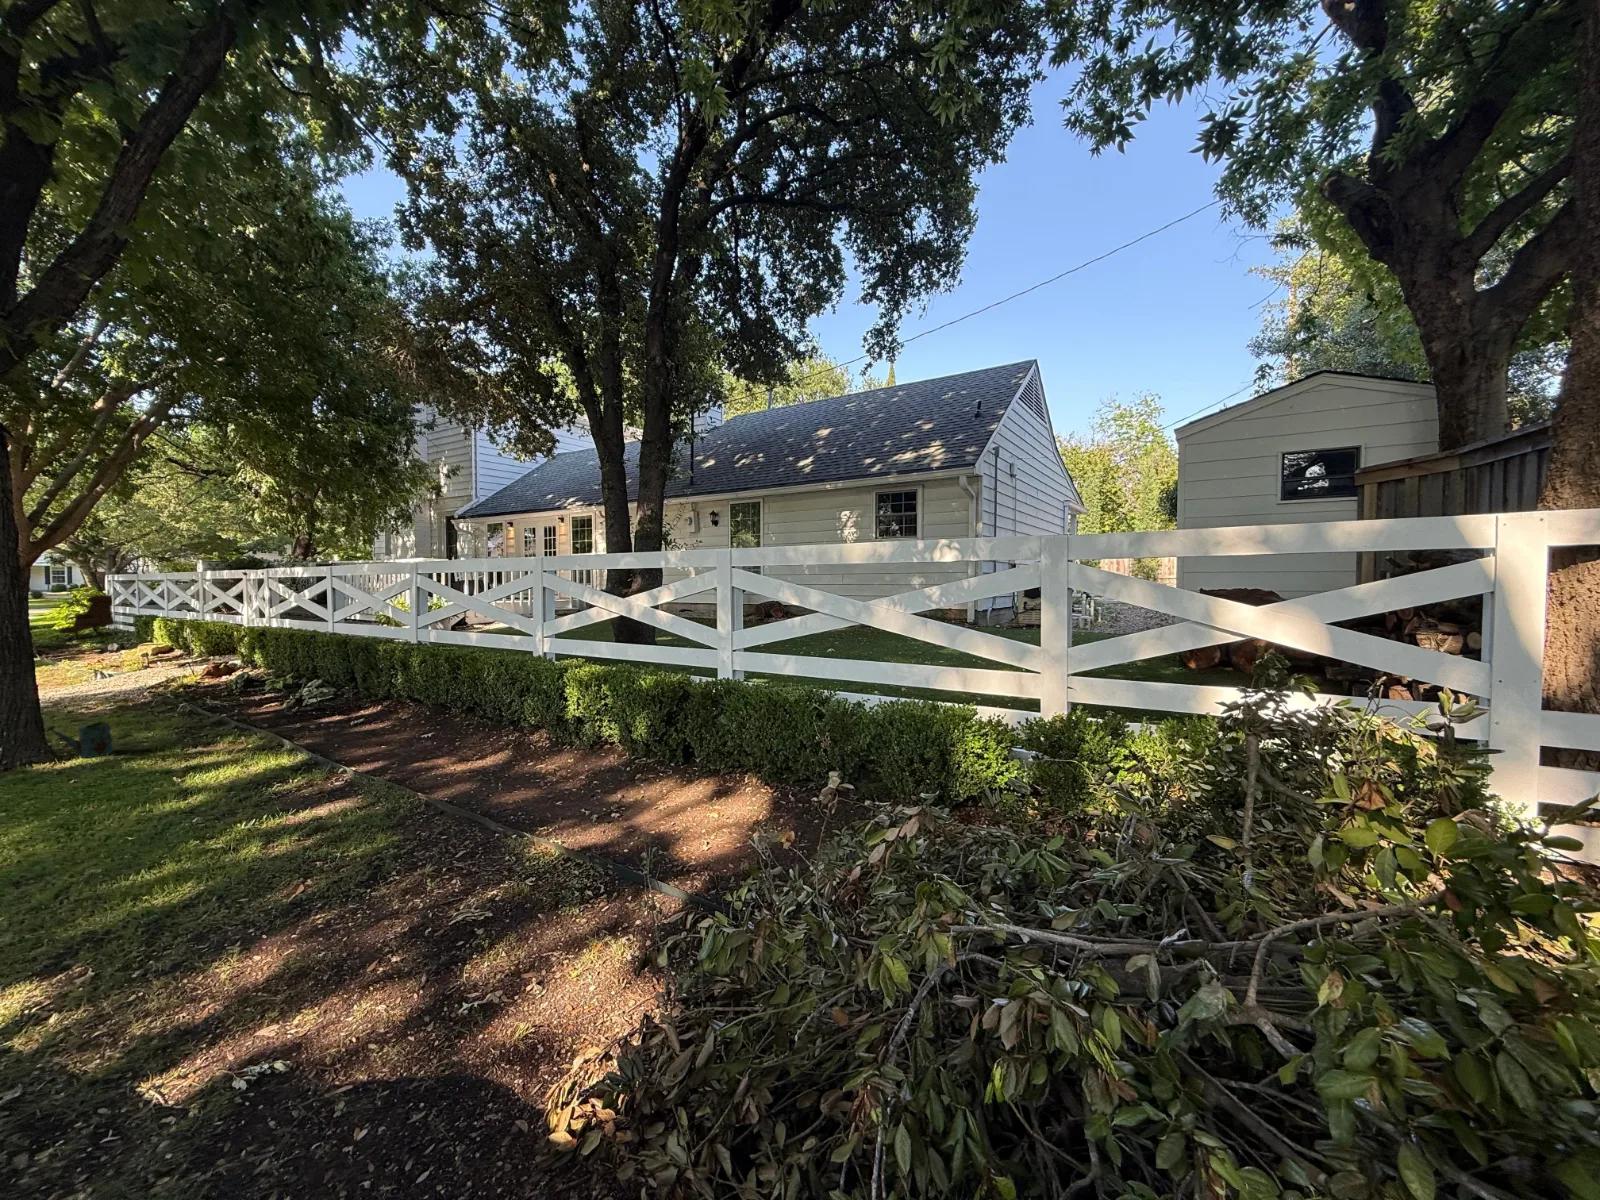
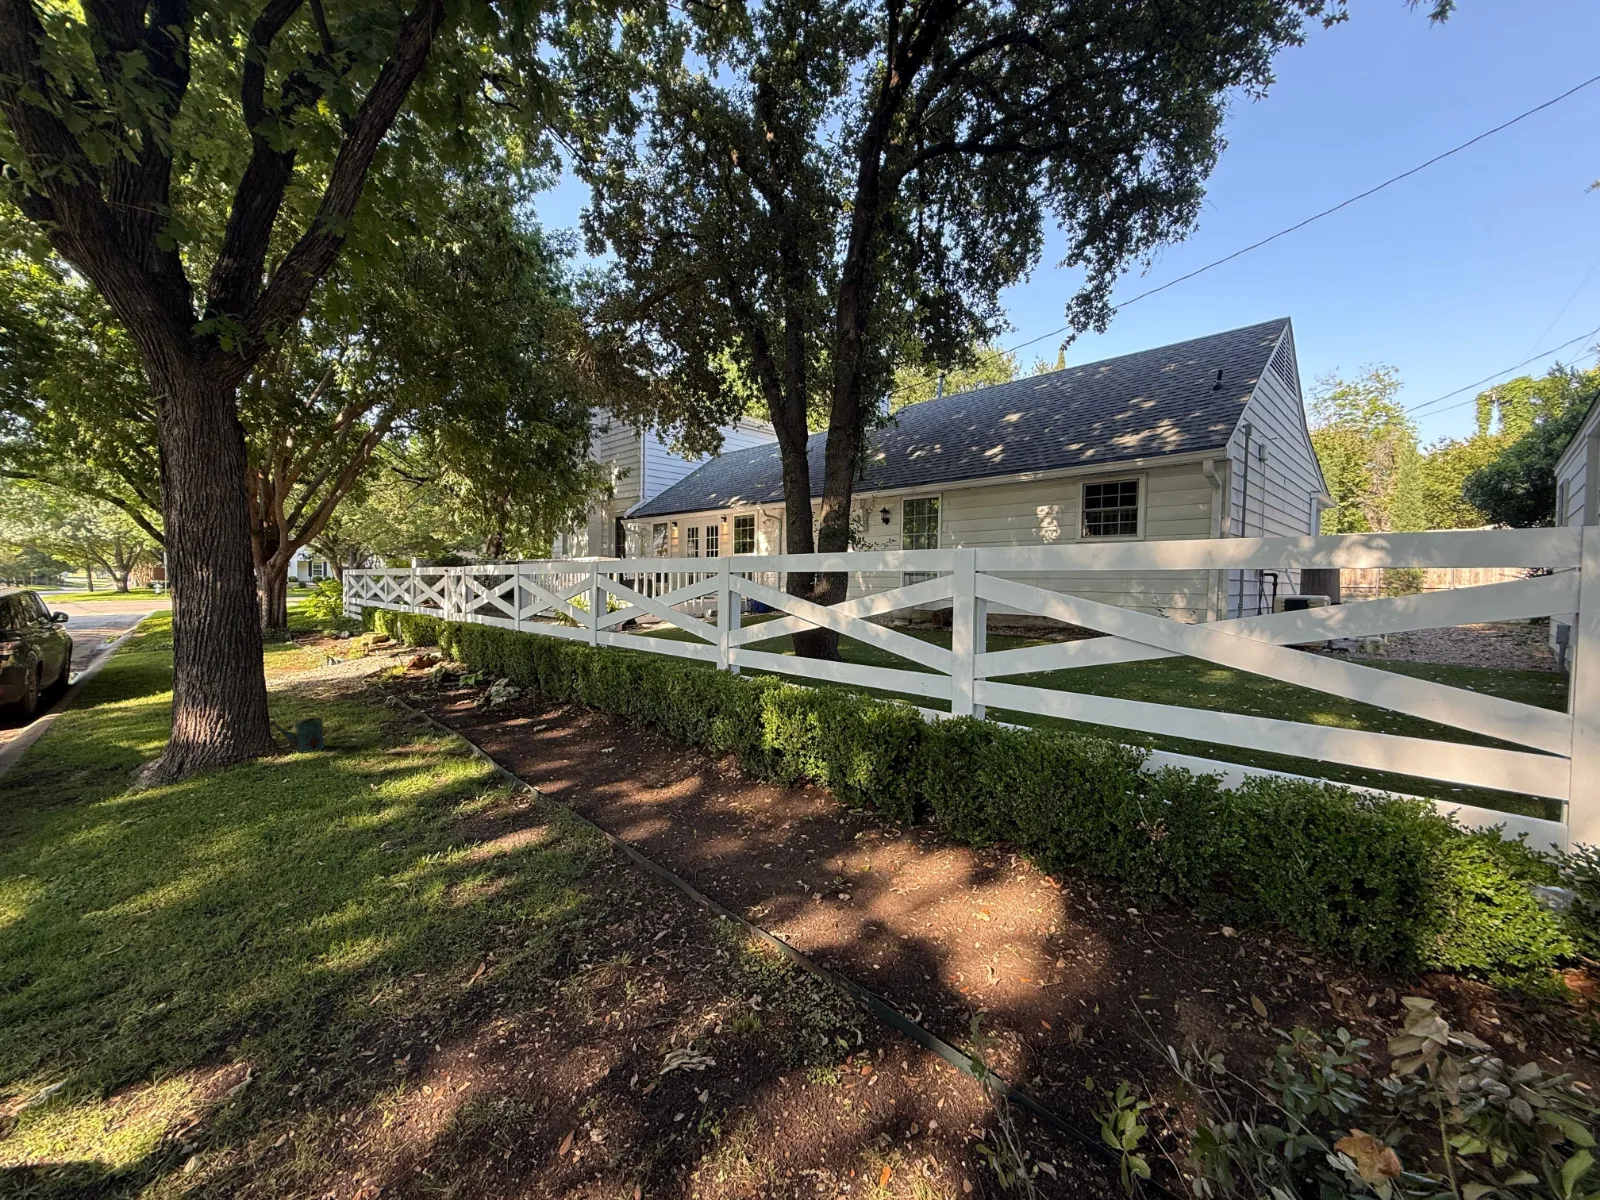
lounge chair: present [59,595,115,639] -> none [309,587,353,626]

